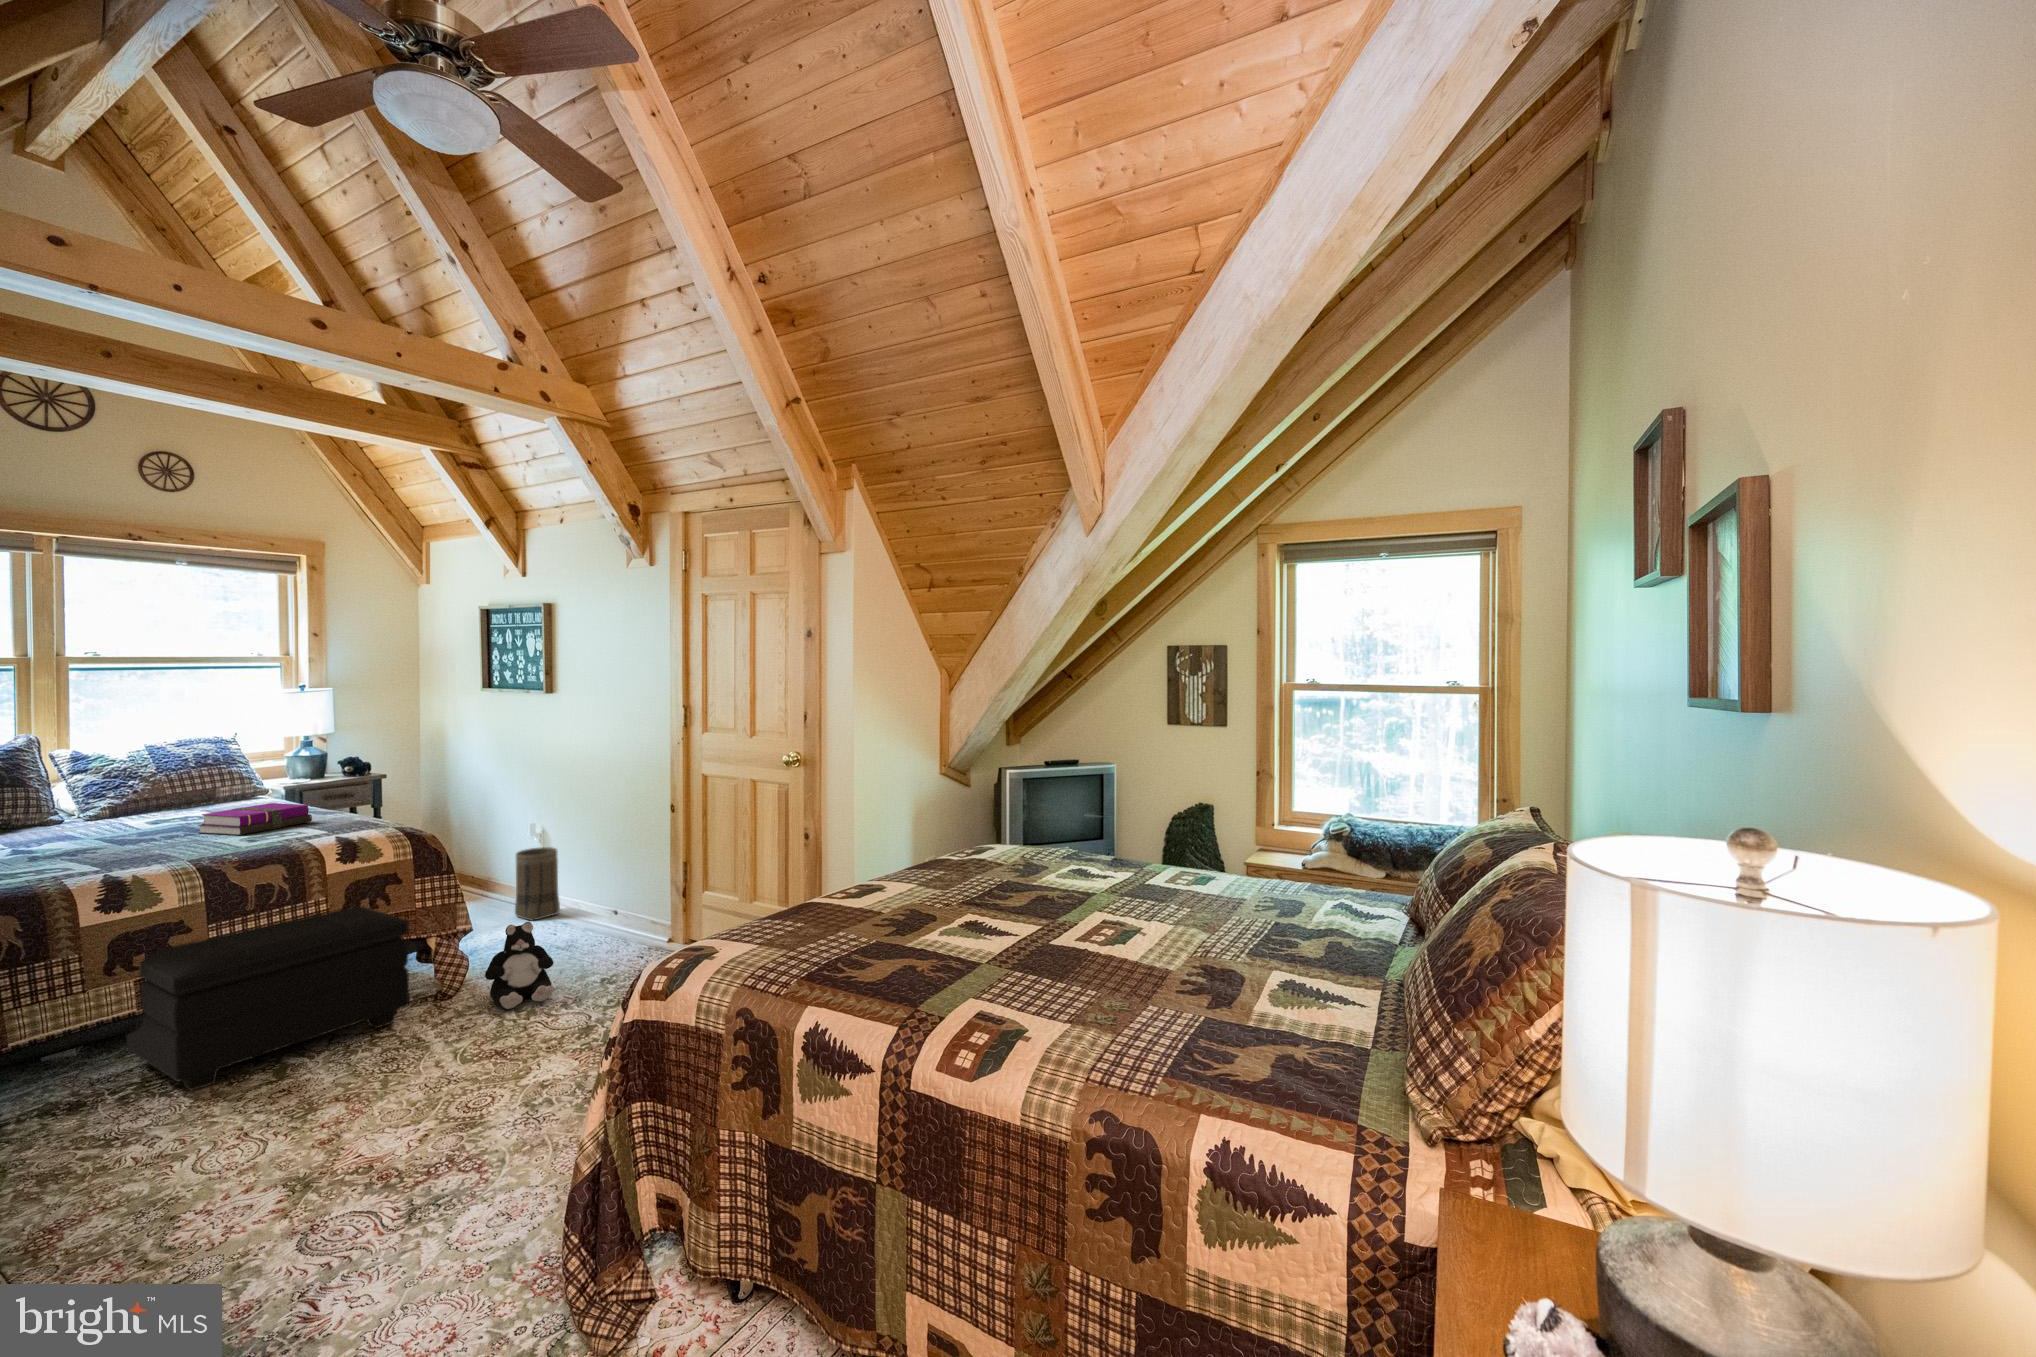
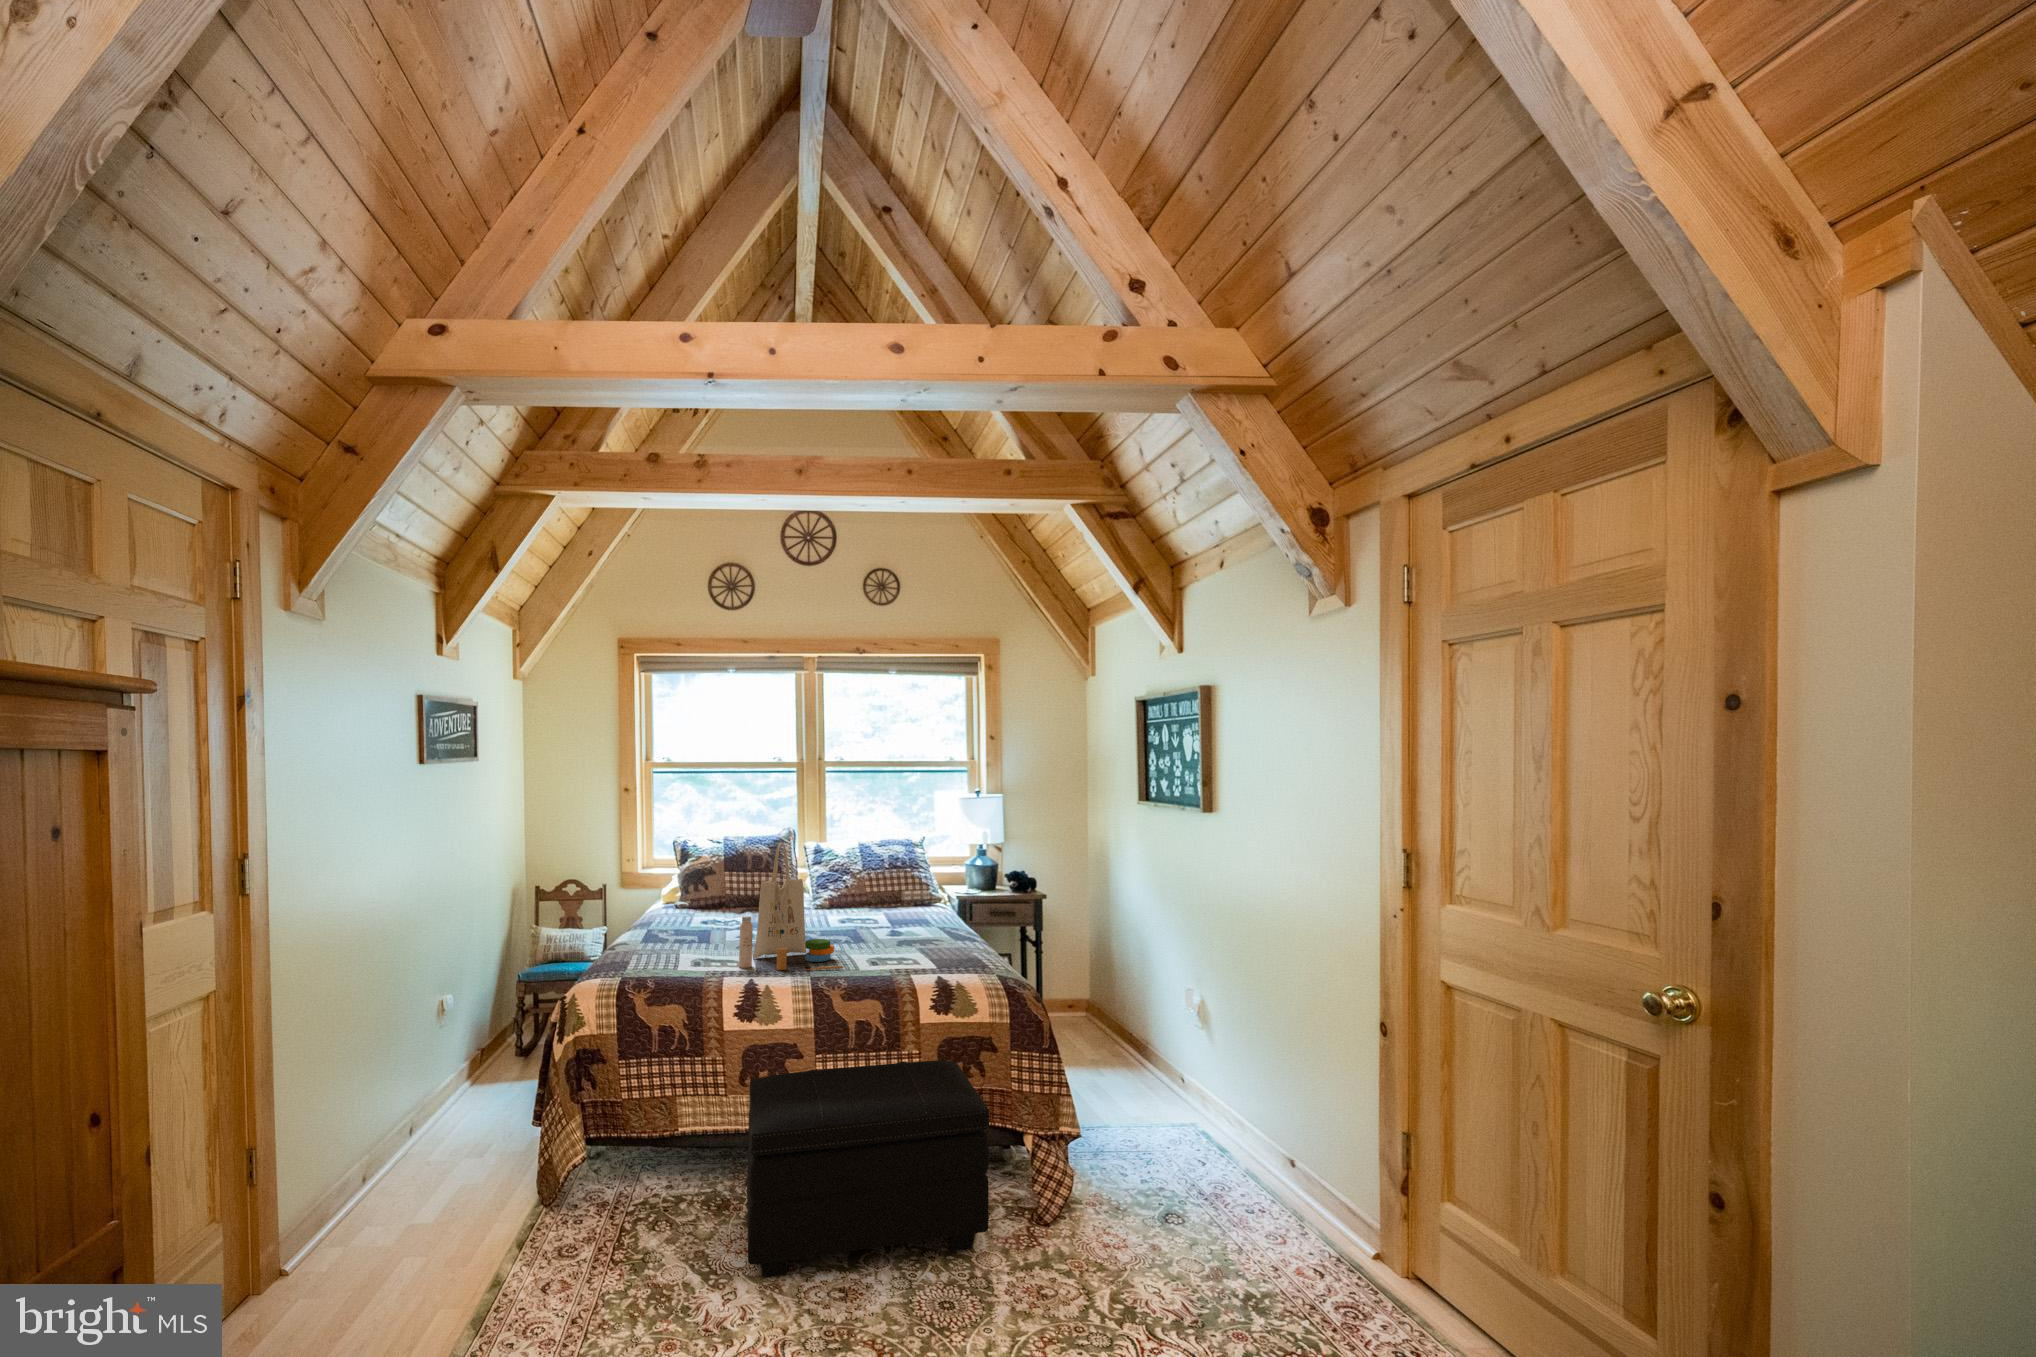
tote bag: none [70,743,214,863] -> present [739,843,843,970]
notebook: present [198,803,312,835] -> none [853,919,945,955]
basket: present [515,847,560,921] -> none [1159,1014,1211,1117]
plush toy: present [485,922,554,1009] -> none [1078,1144,1165,1283]

